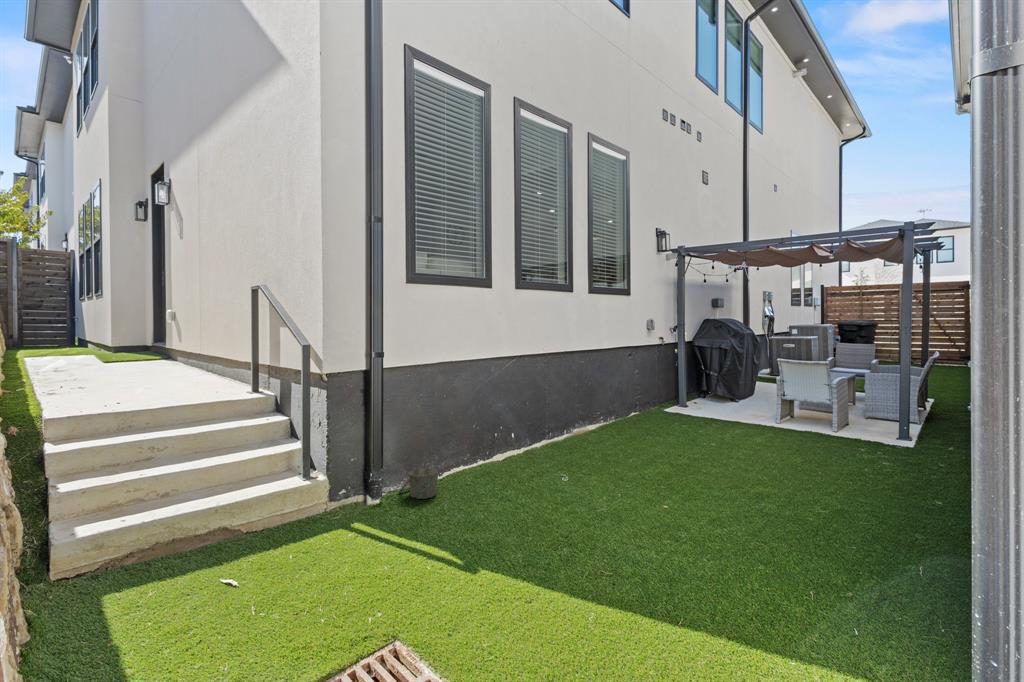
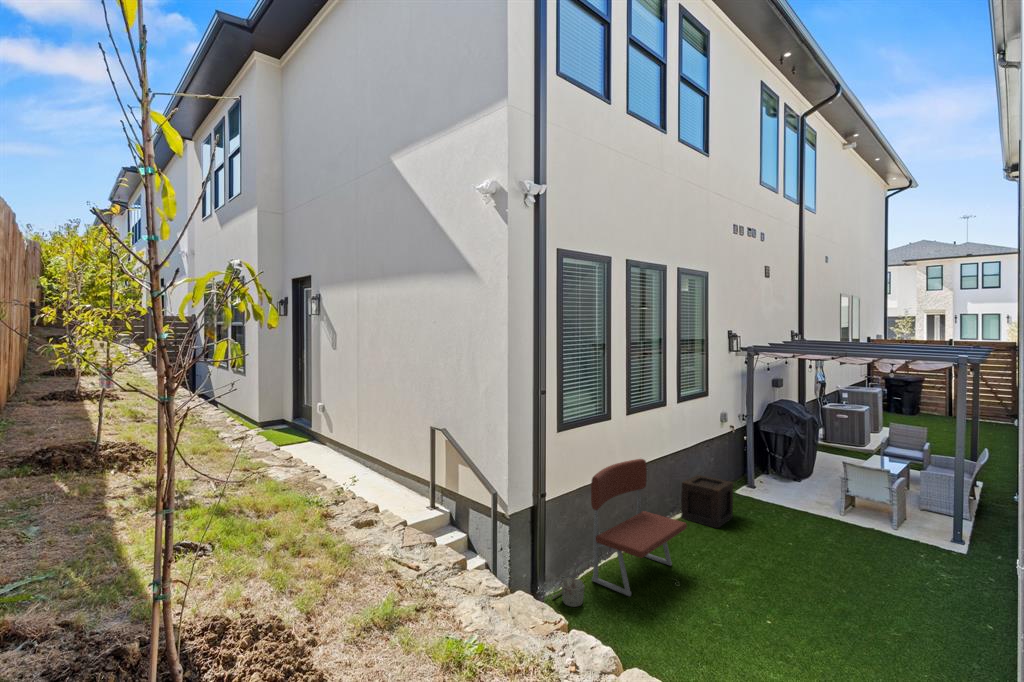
bench: none [455,340,581,489] -> present [591,459,687,596]
wooden crate: none [594,383,654,435] -> present [681,475,733,528]

